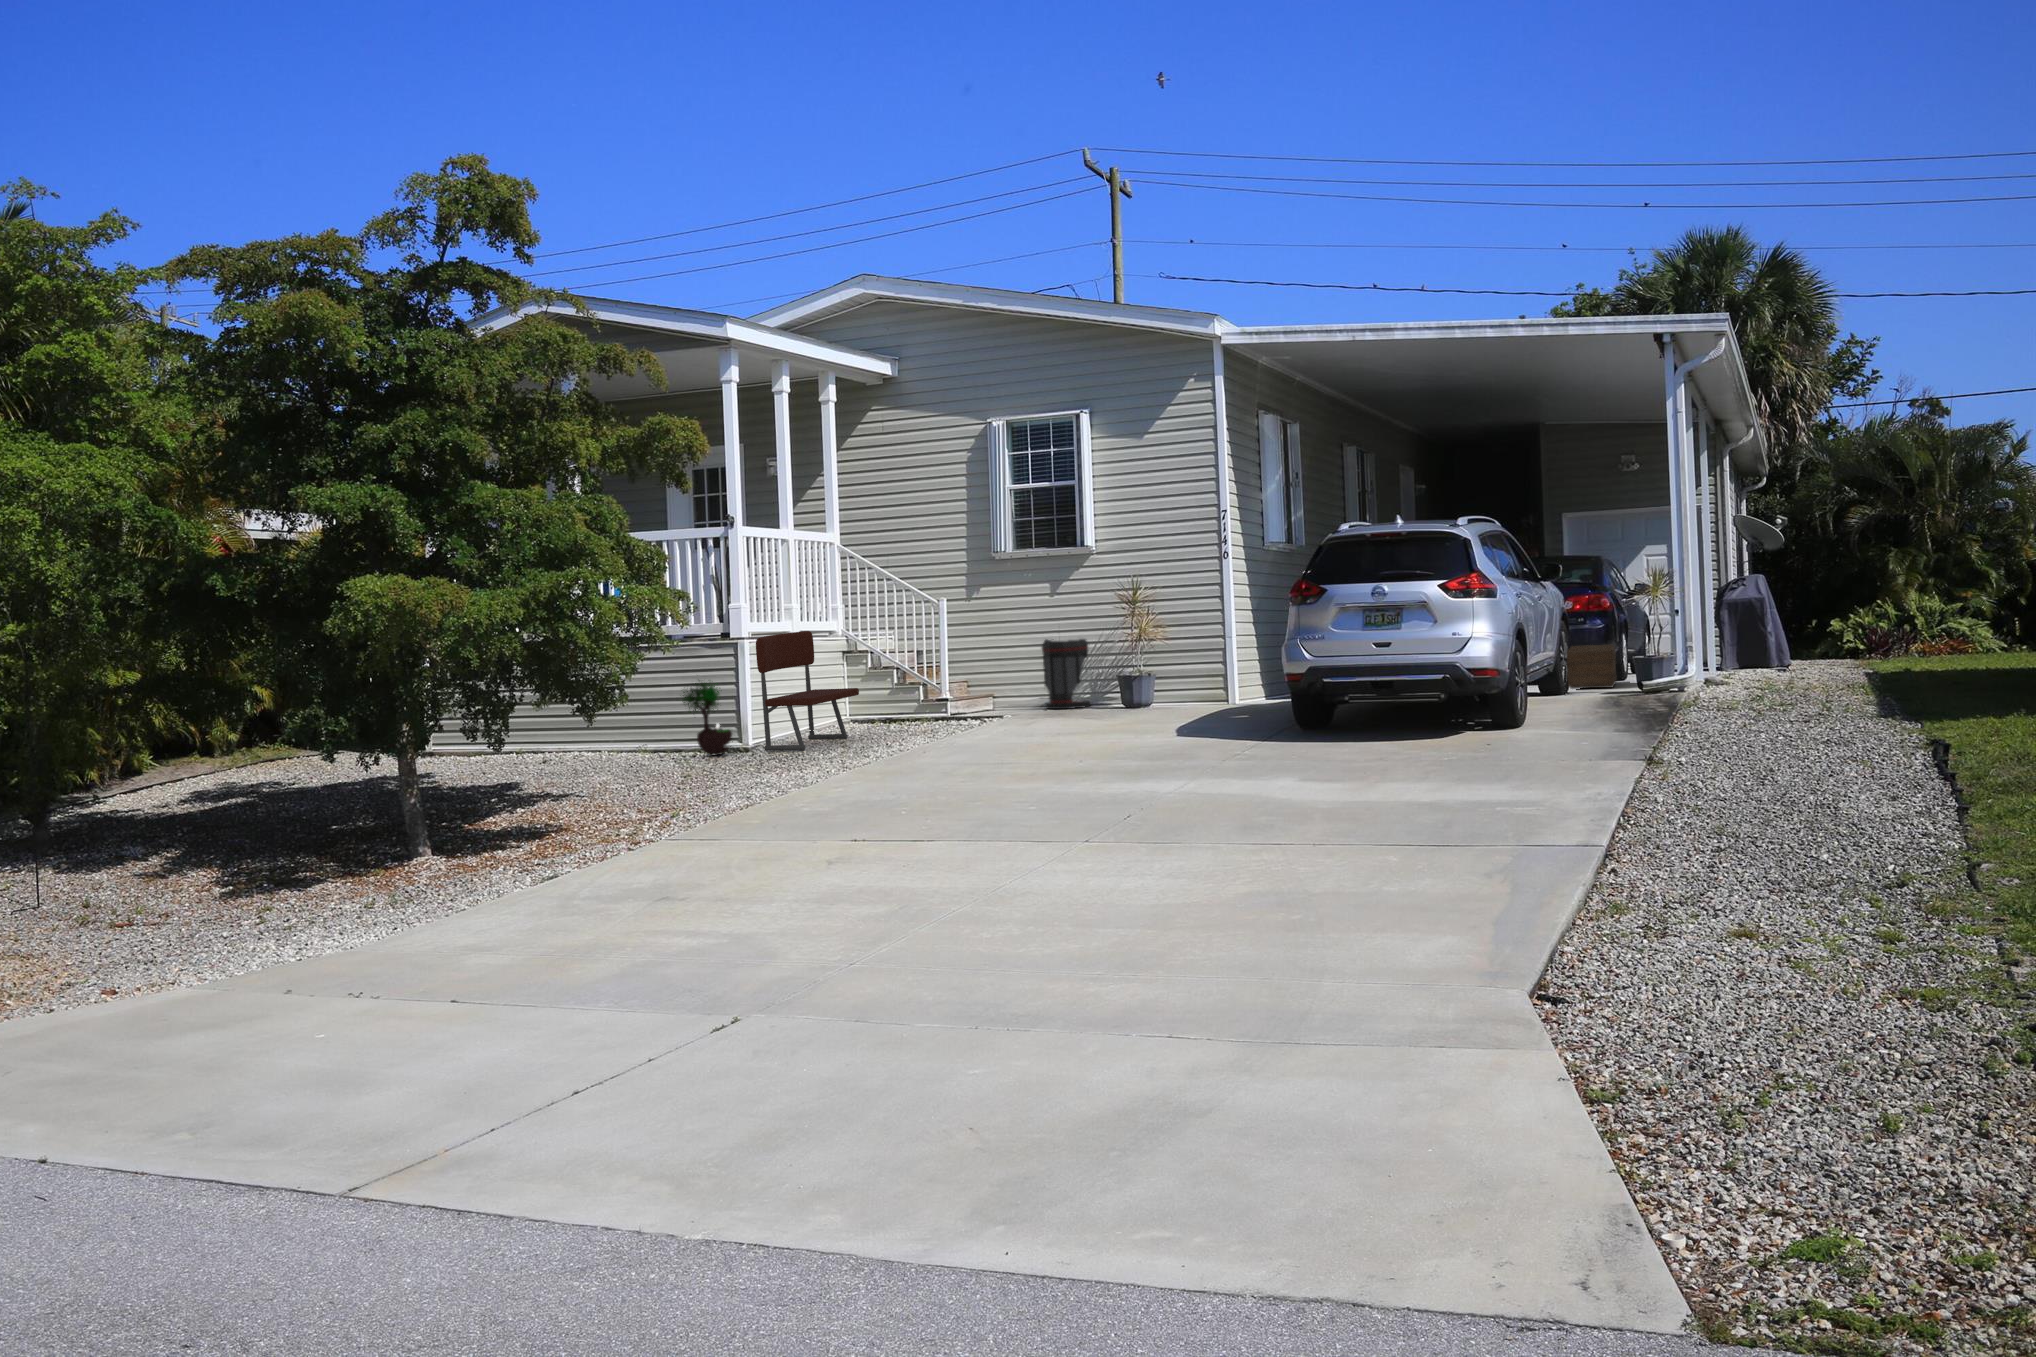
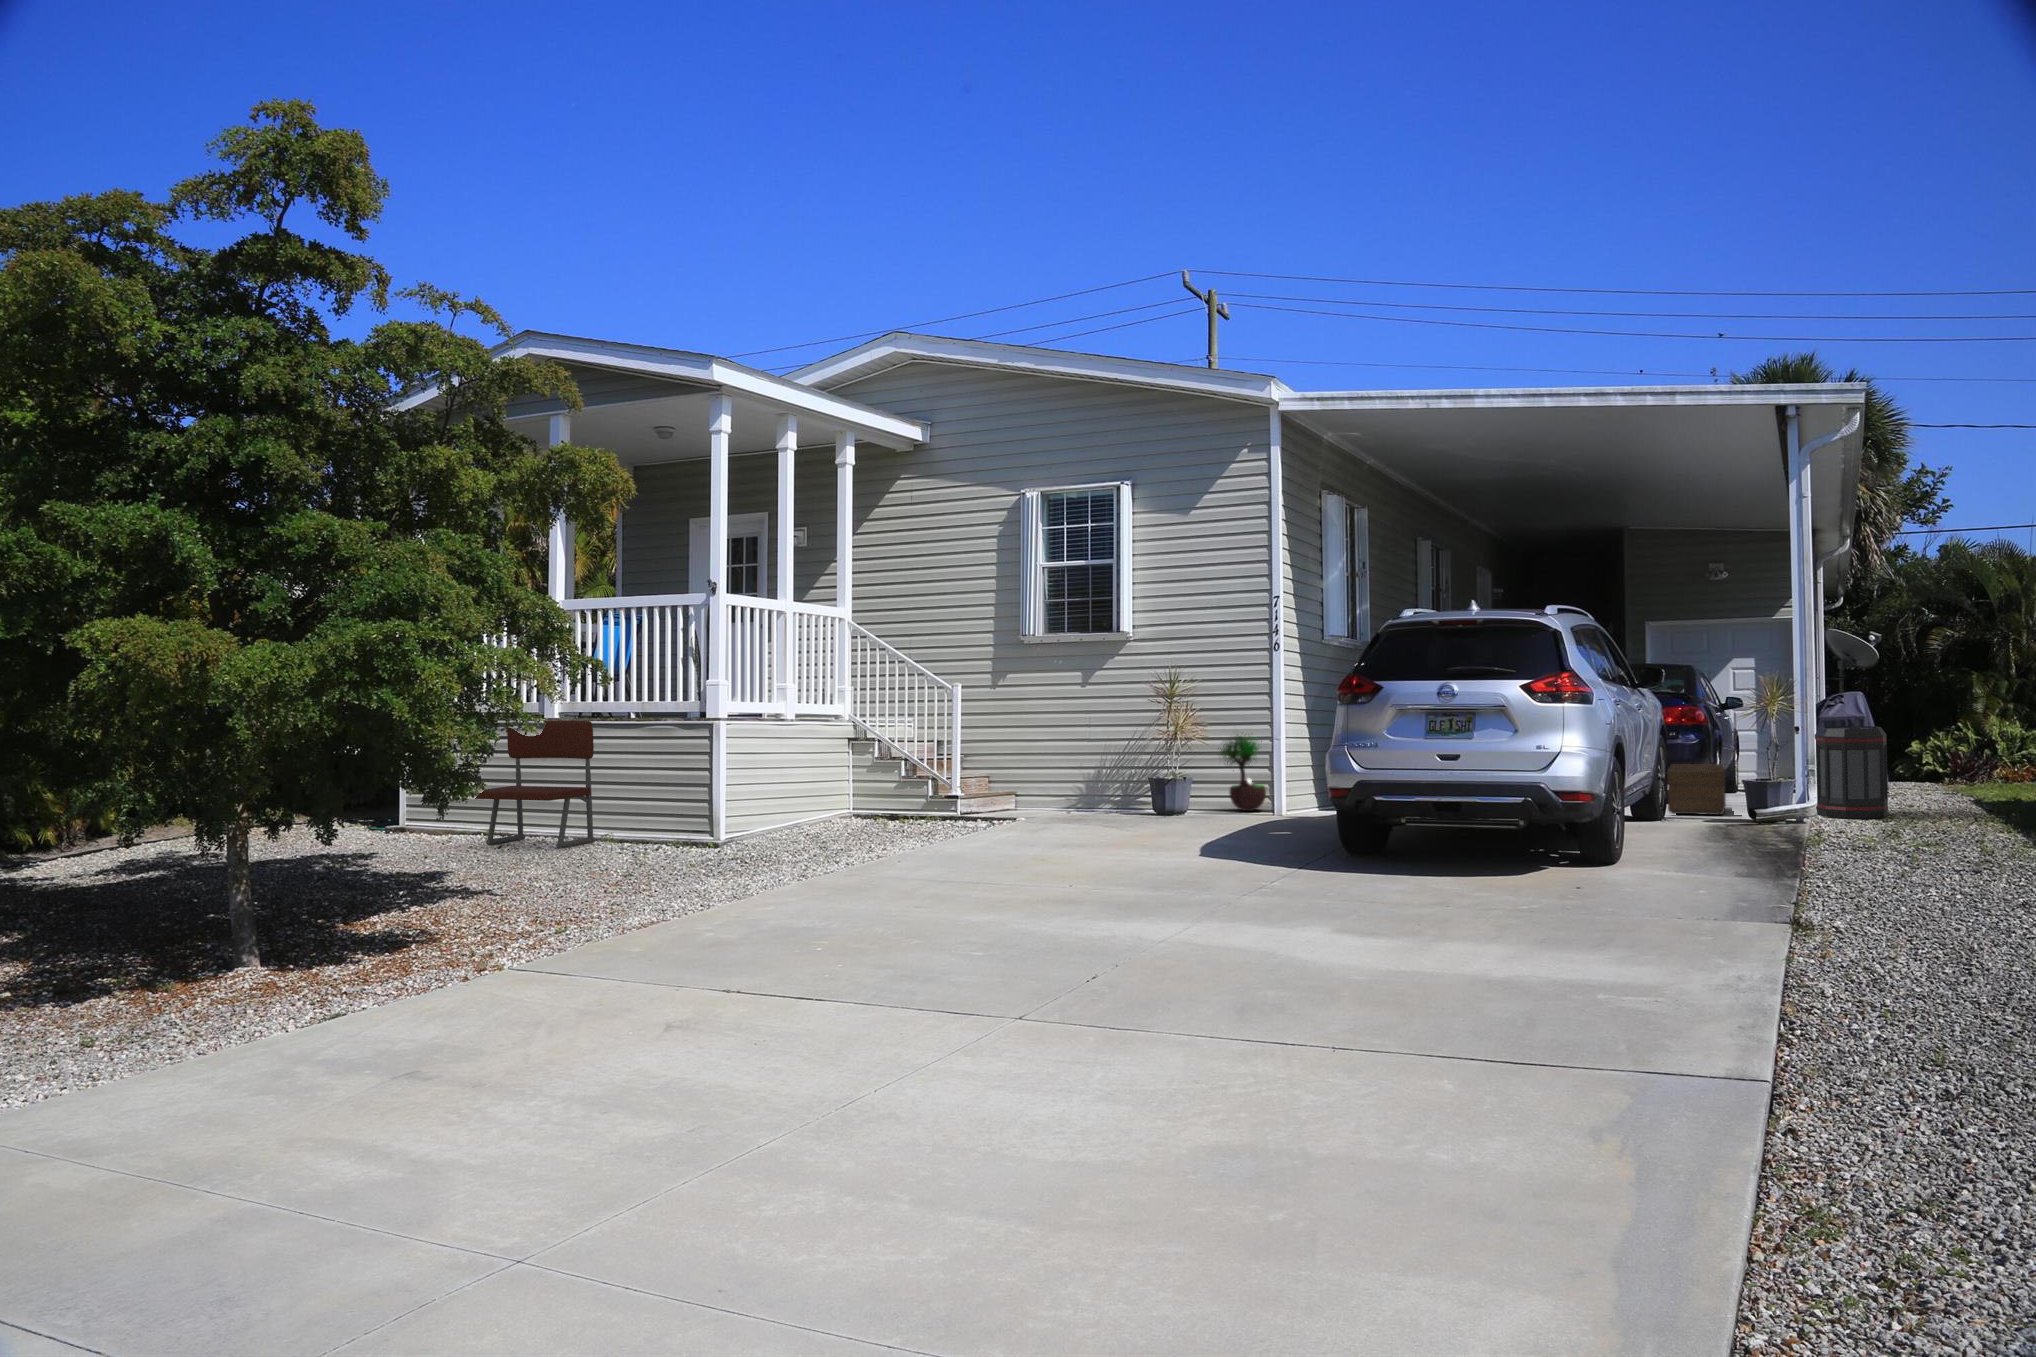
bench: present [756,631,859,751] -> present [475,720,595,848]
trash can: present [1042,639,1091,709] -> present [1815,726,1888,819]
potted tree: present [682,680,732,755] -> present [1218,732,1266,811]

